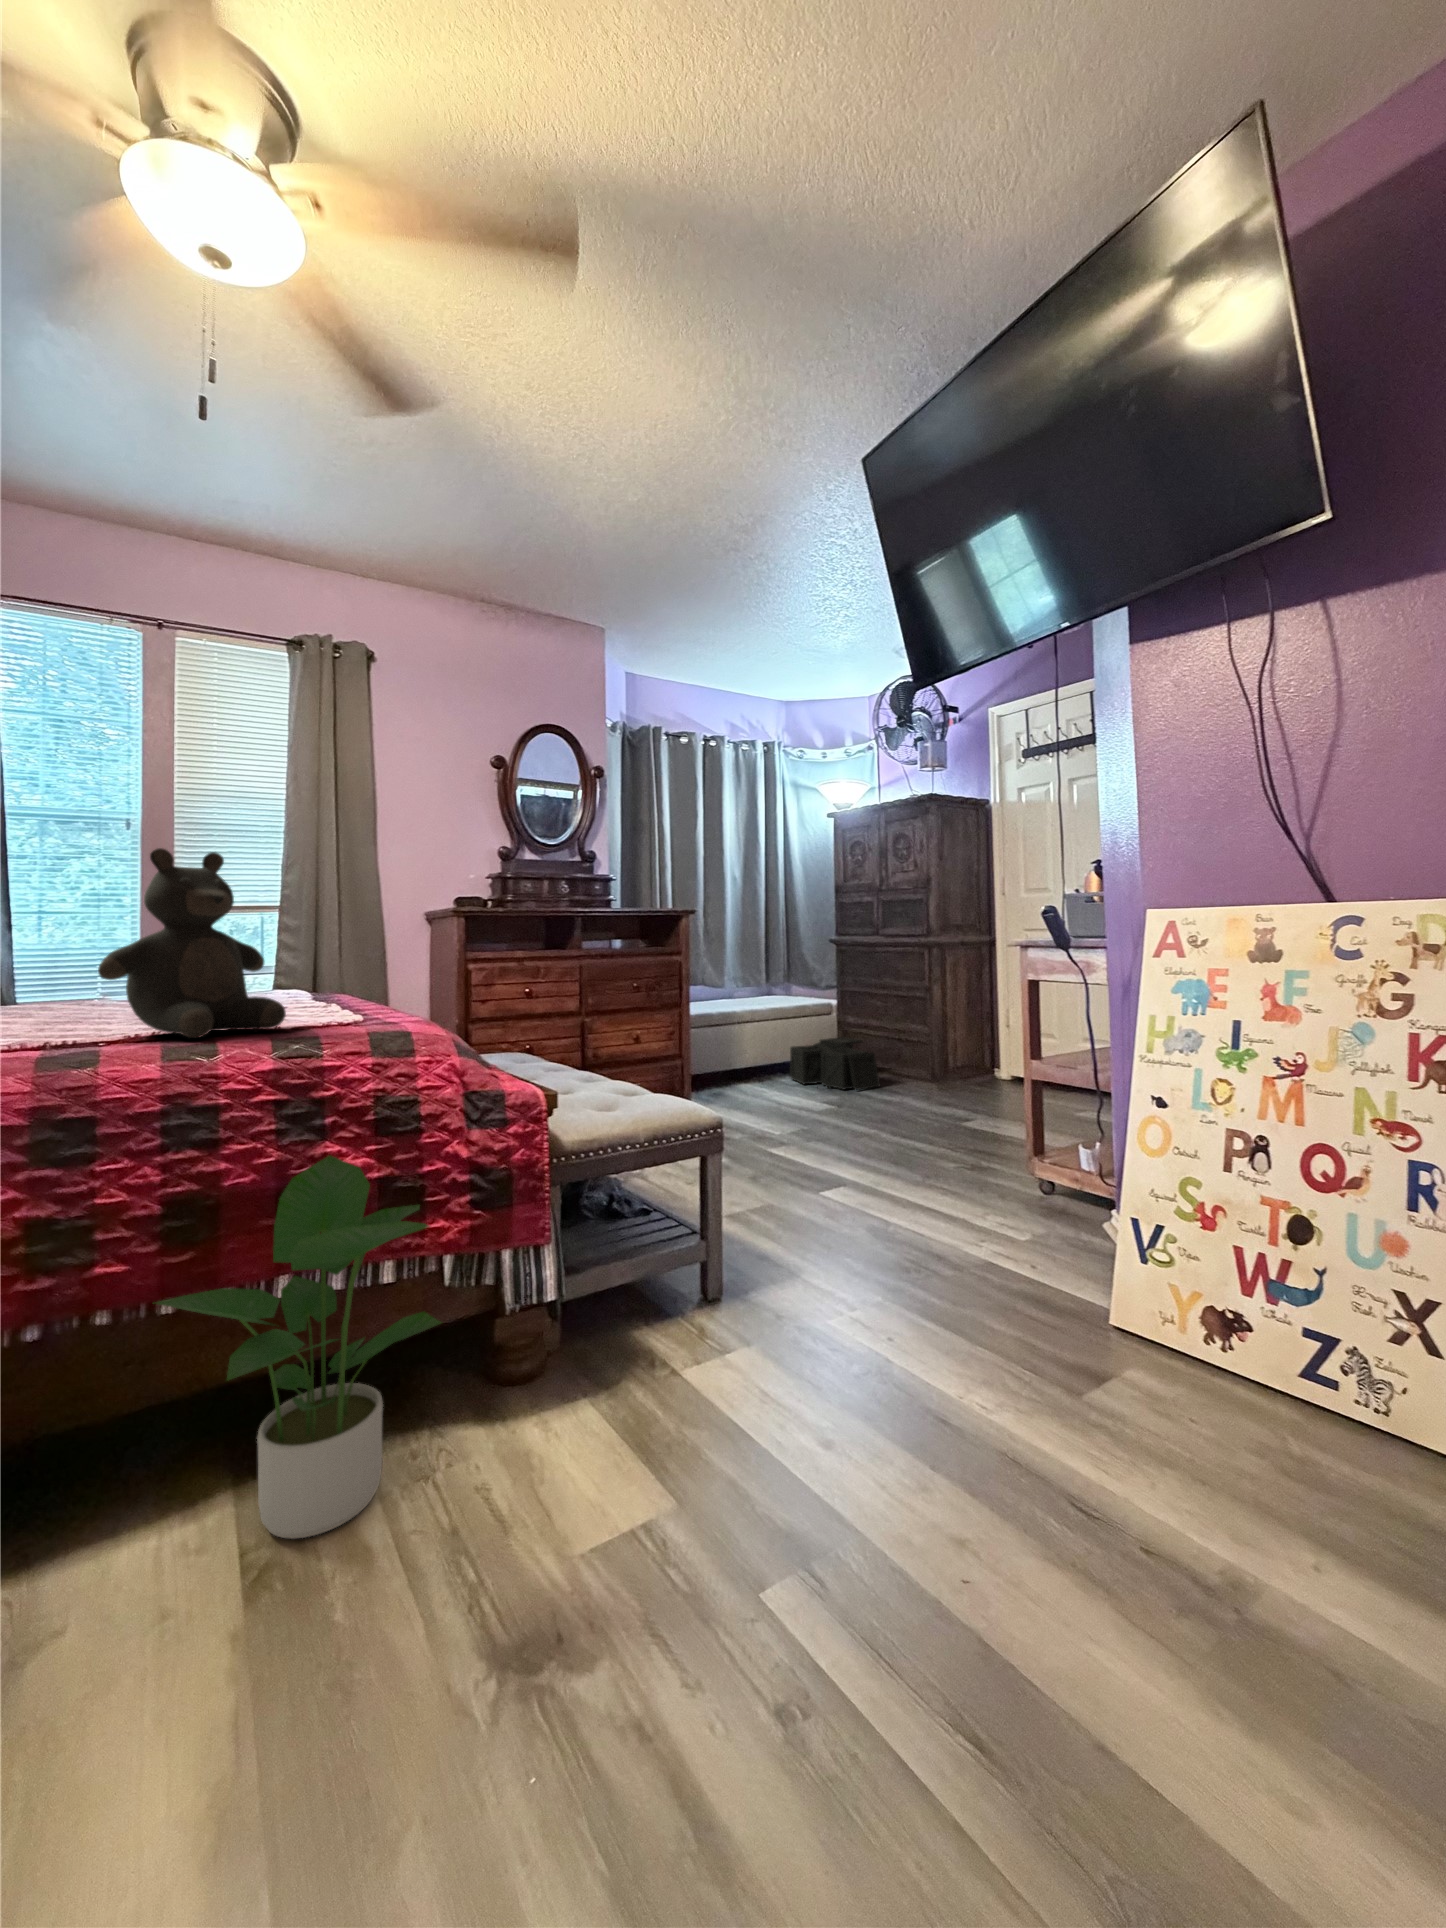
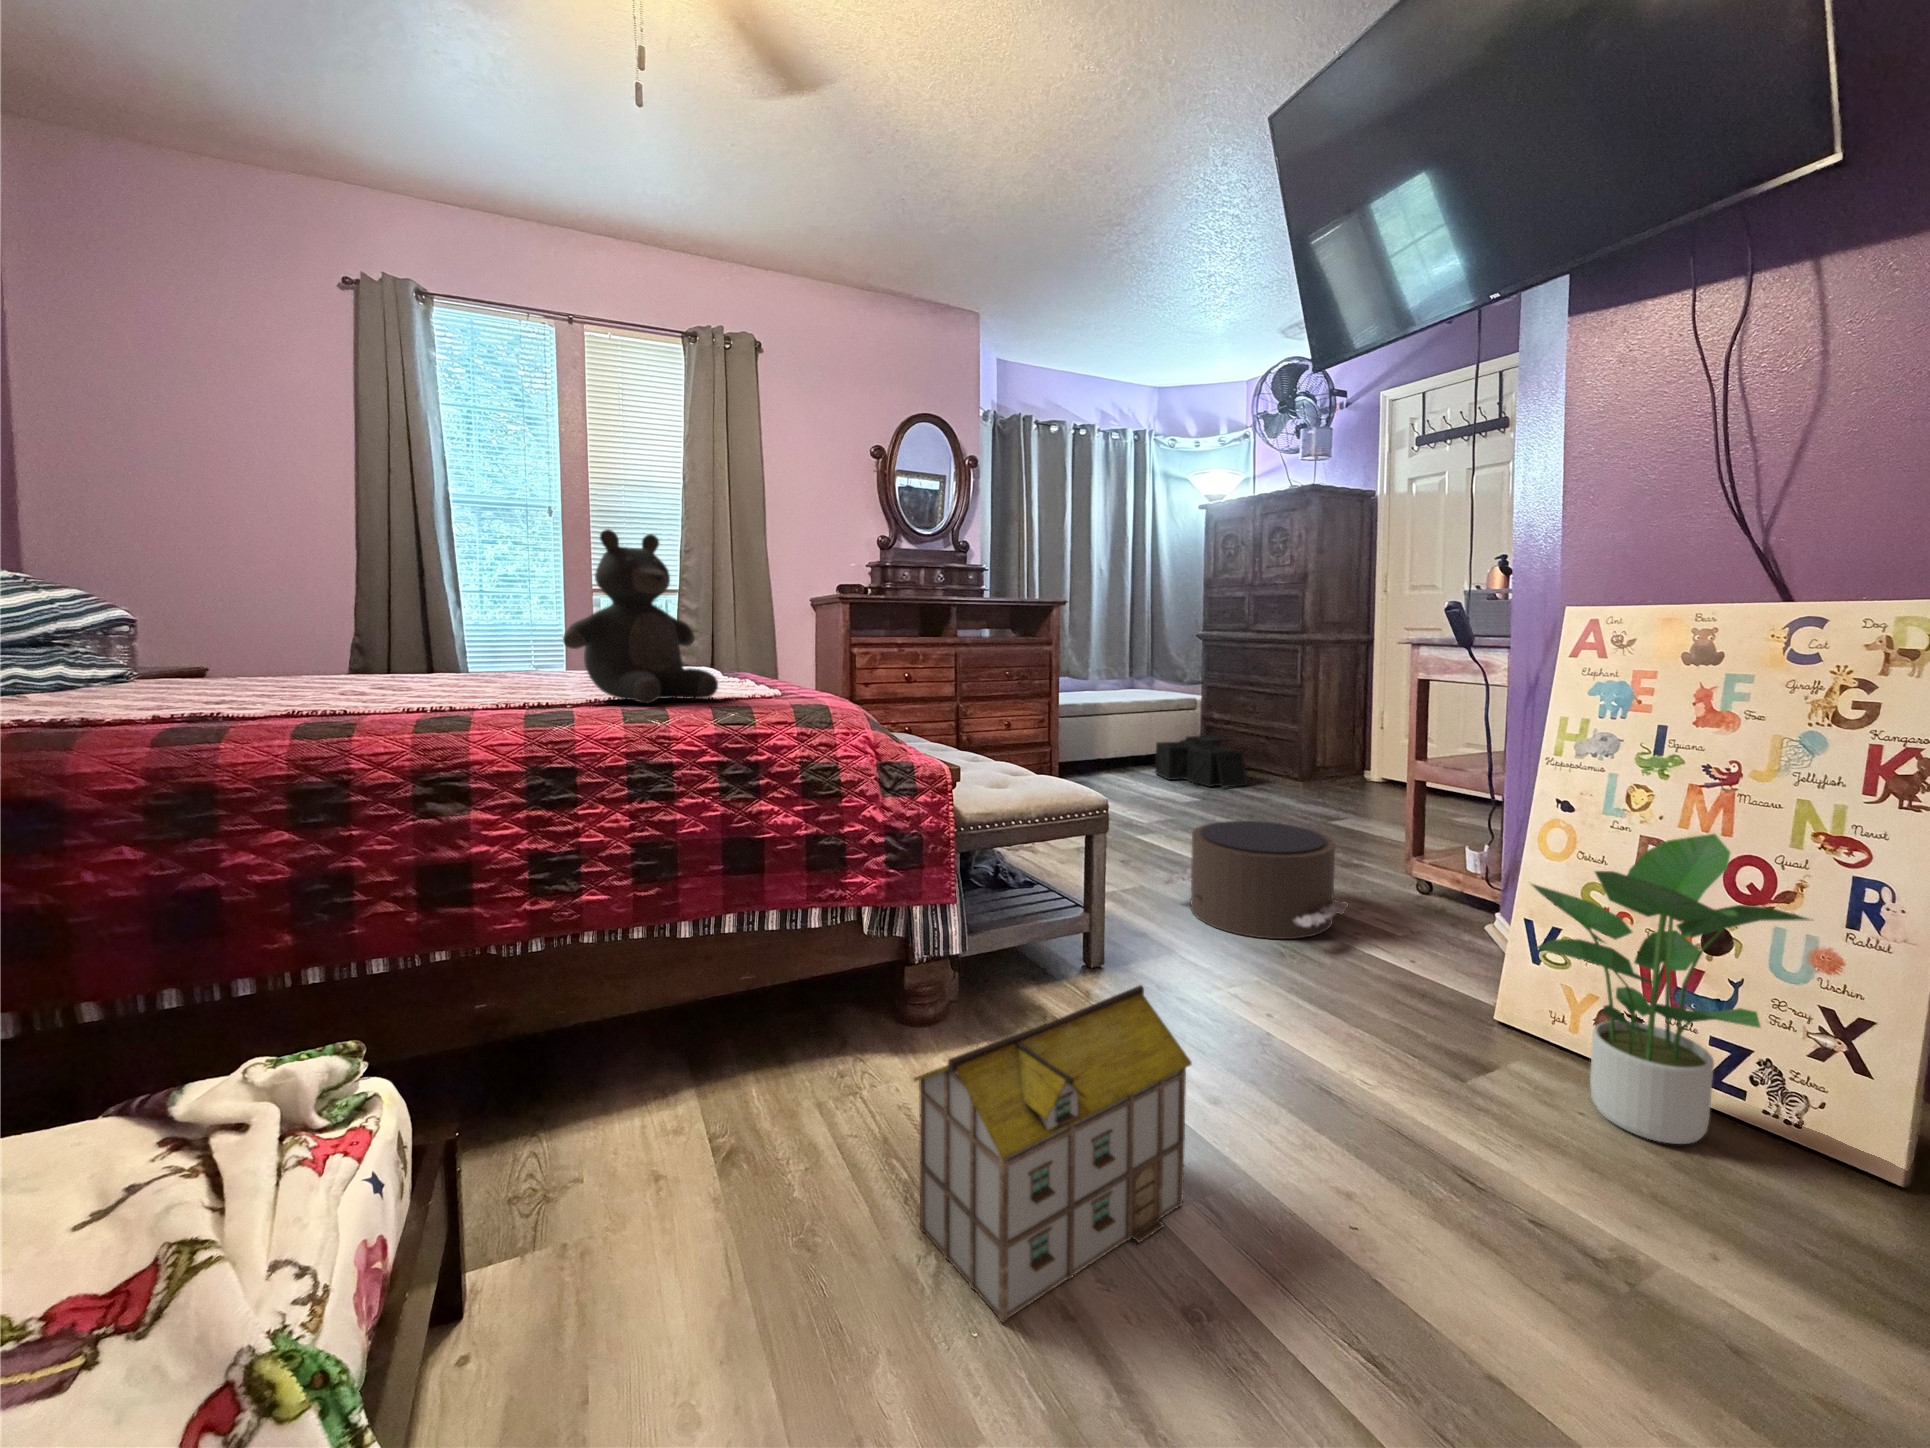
pouf: none [785,1127,973,1251] -> present [1163,821,1349,939]
potted plant: present [156,1156,441,1538] -> present [1531,834,1809,1144]
toy house: none [473,1326,788,1763] -> present [913,985,1192,1322]

